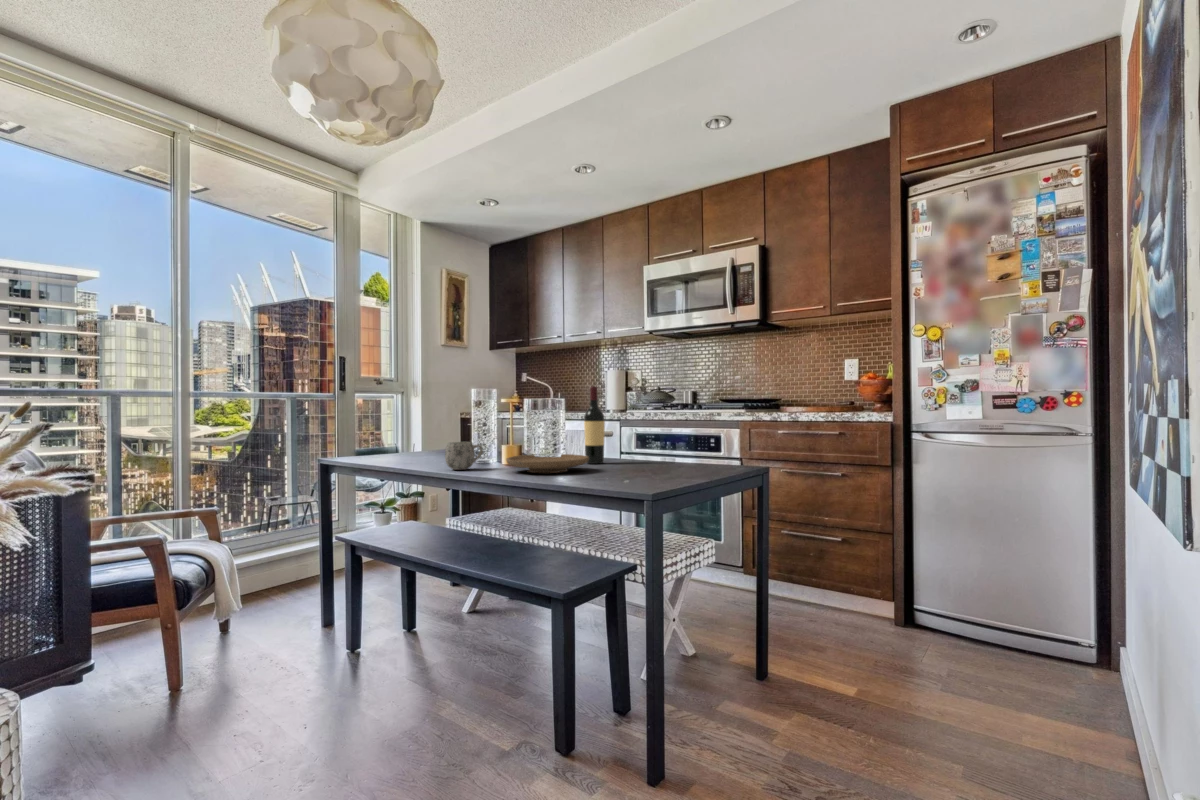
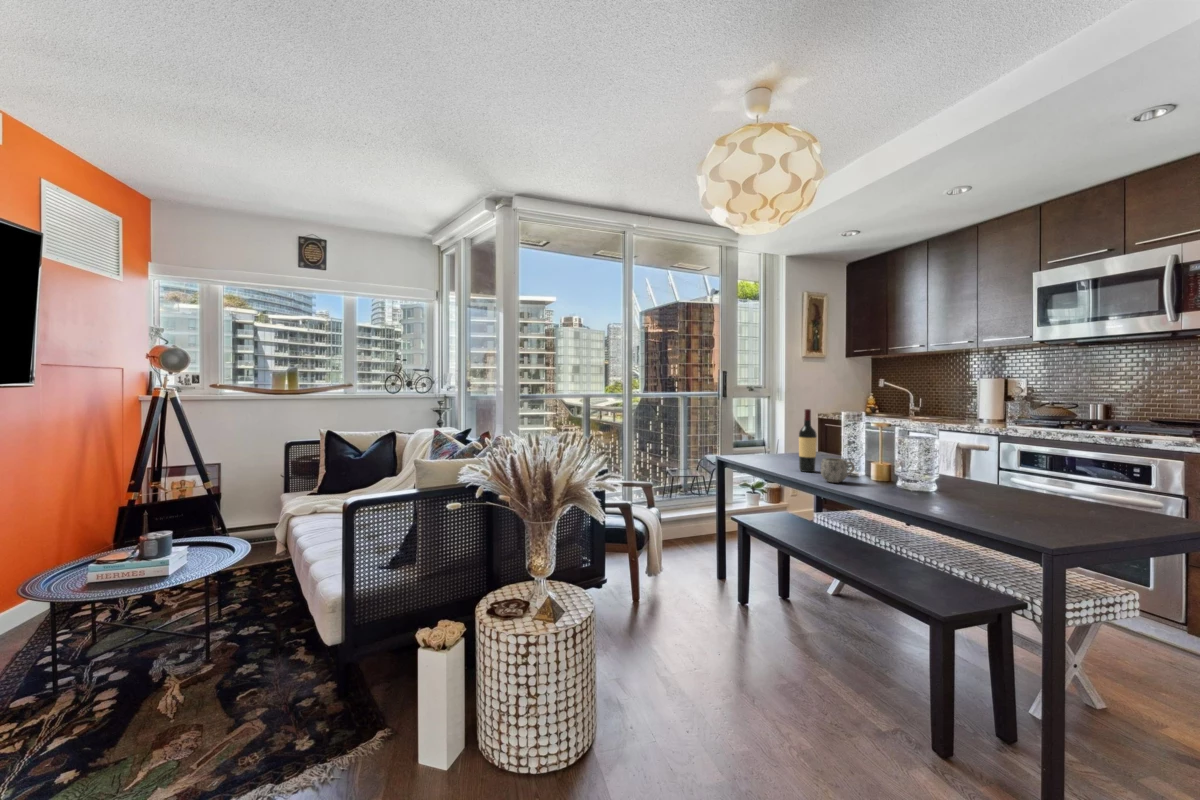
wine bottle: present [584,386,605,464] -> present [799,409,817,472]
plate: present [506,454,589,473] -> none [880,476,970,498]

